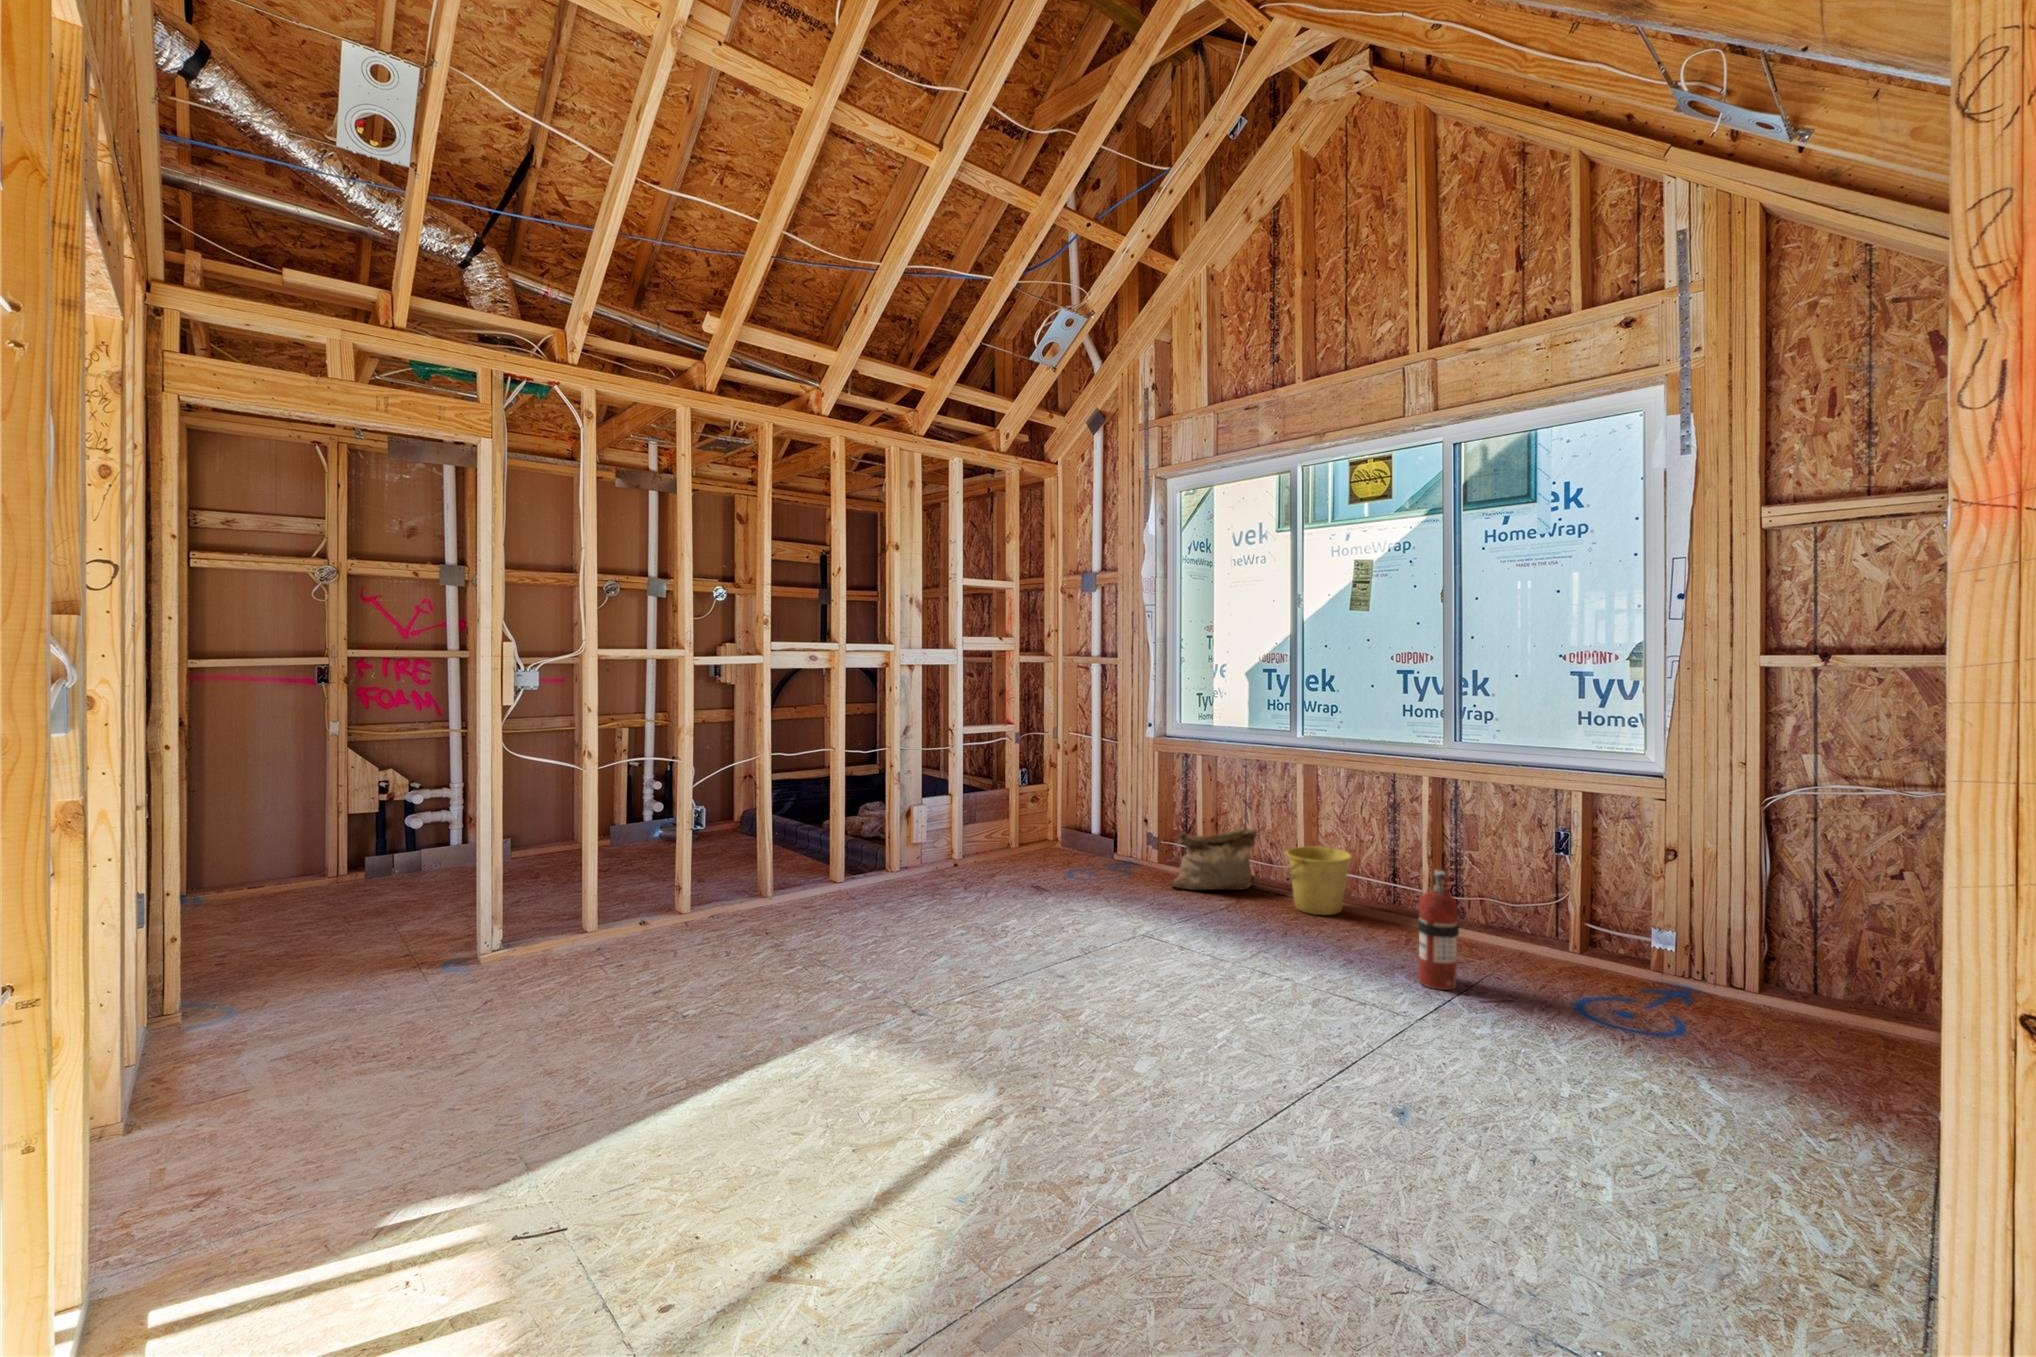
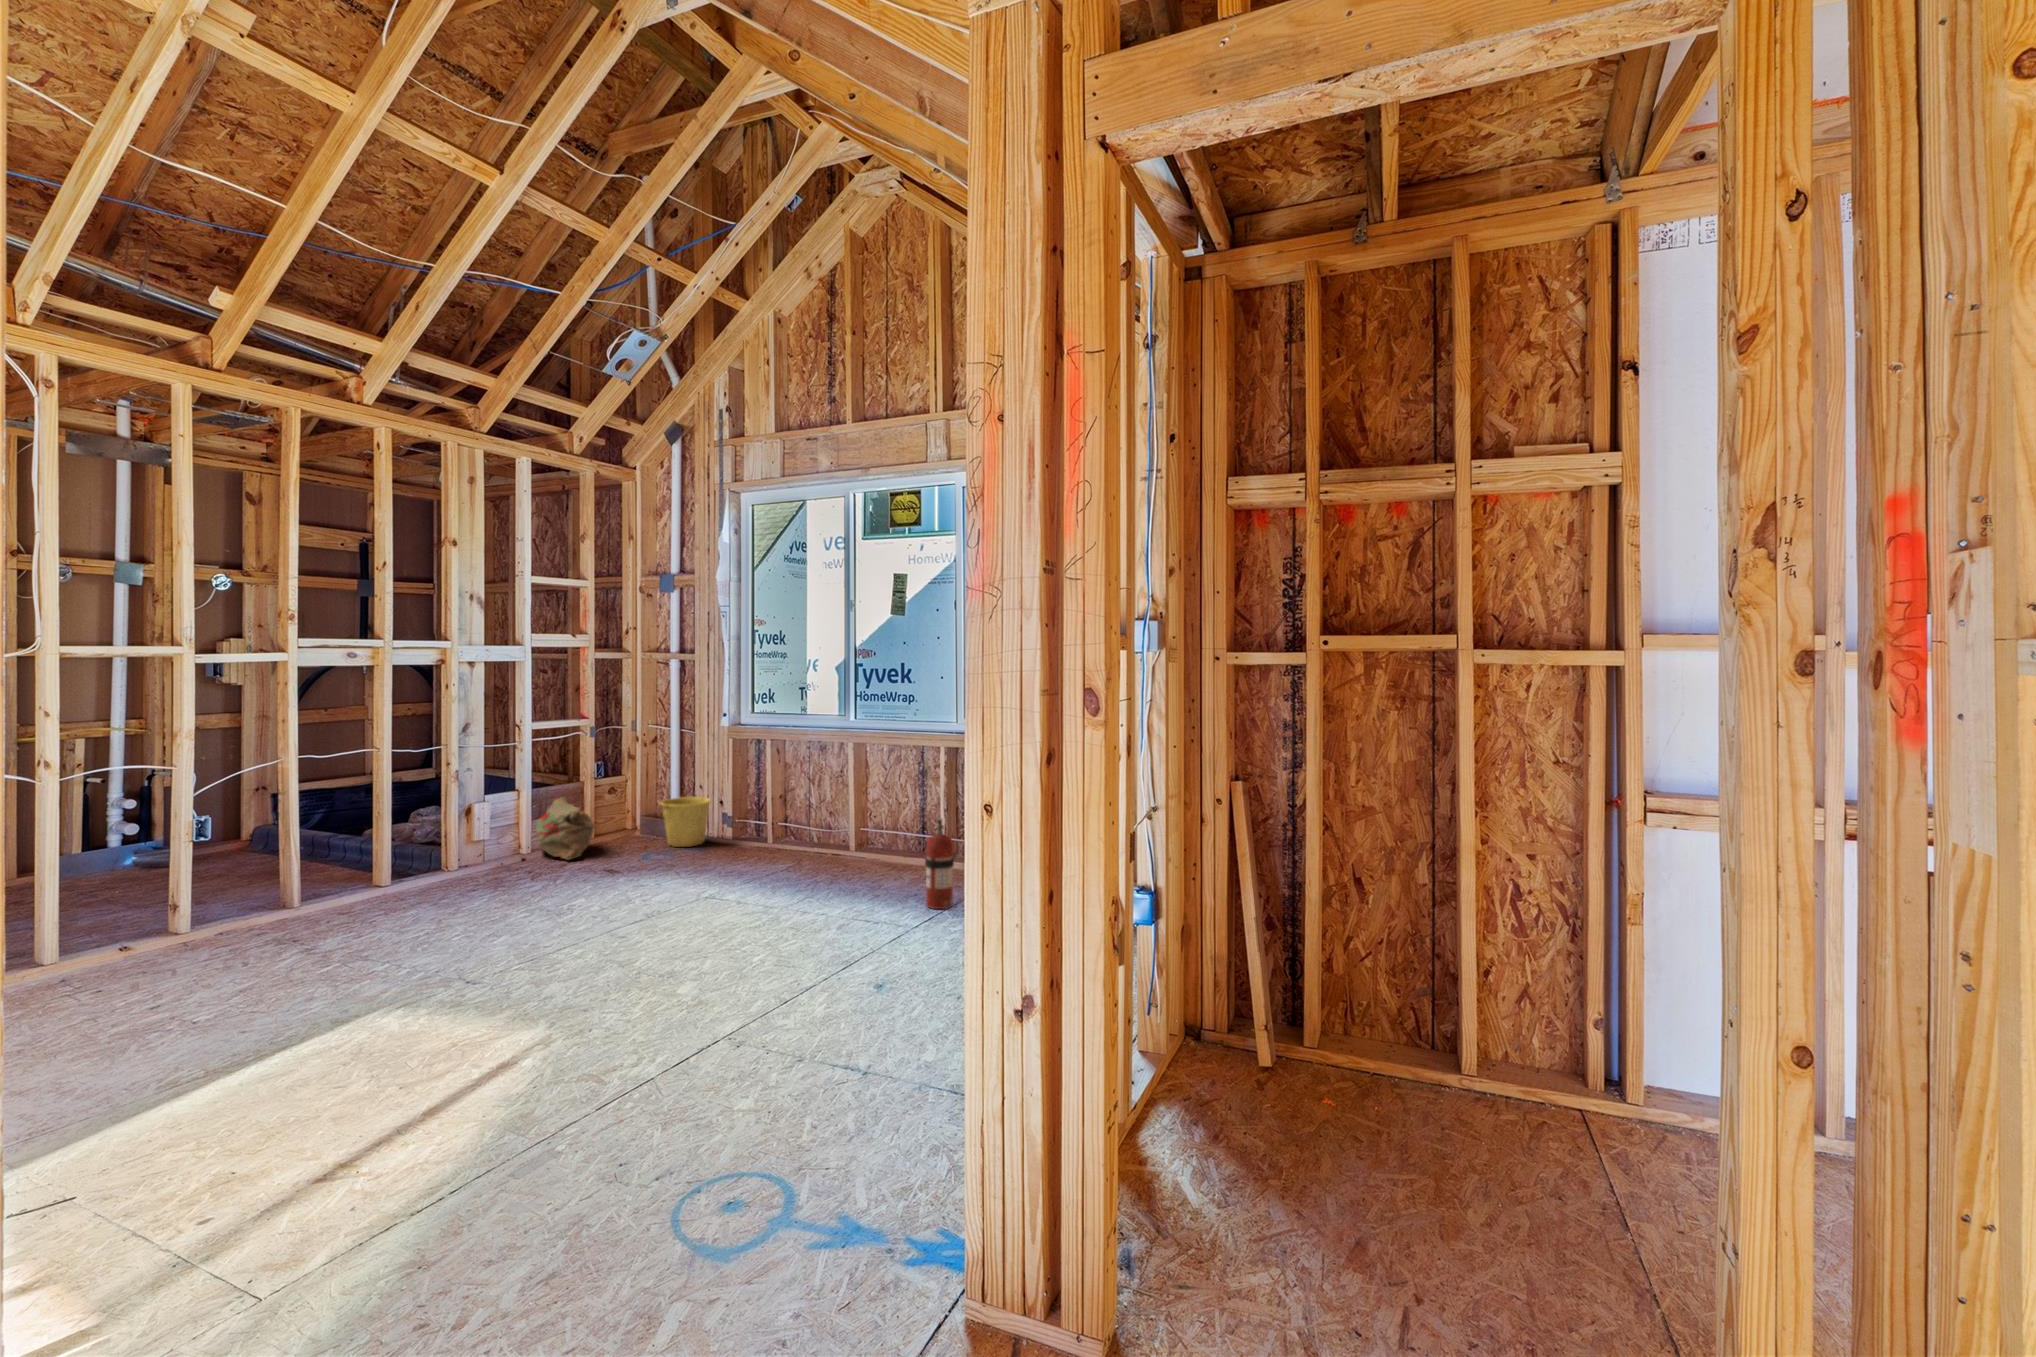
bag: present [1170,828,1258,890] -> present [536,797,594,860]
bucket: present [1285,846,1352,915] -> present [658,797,711,847]

